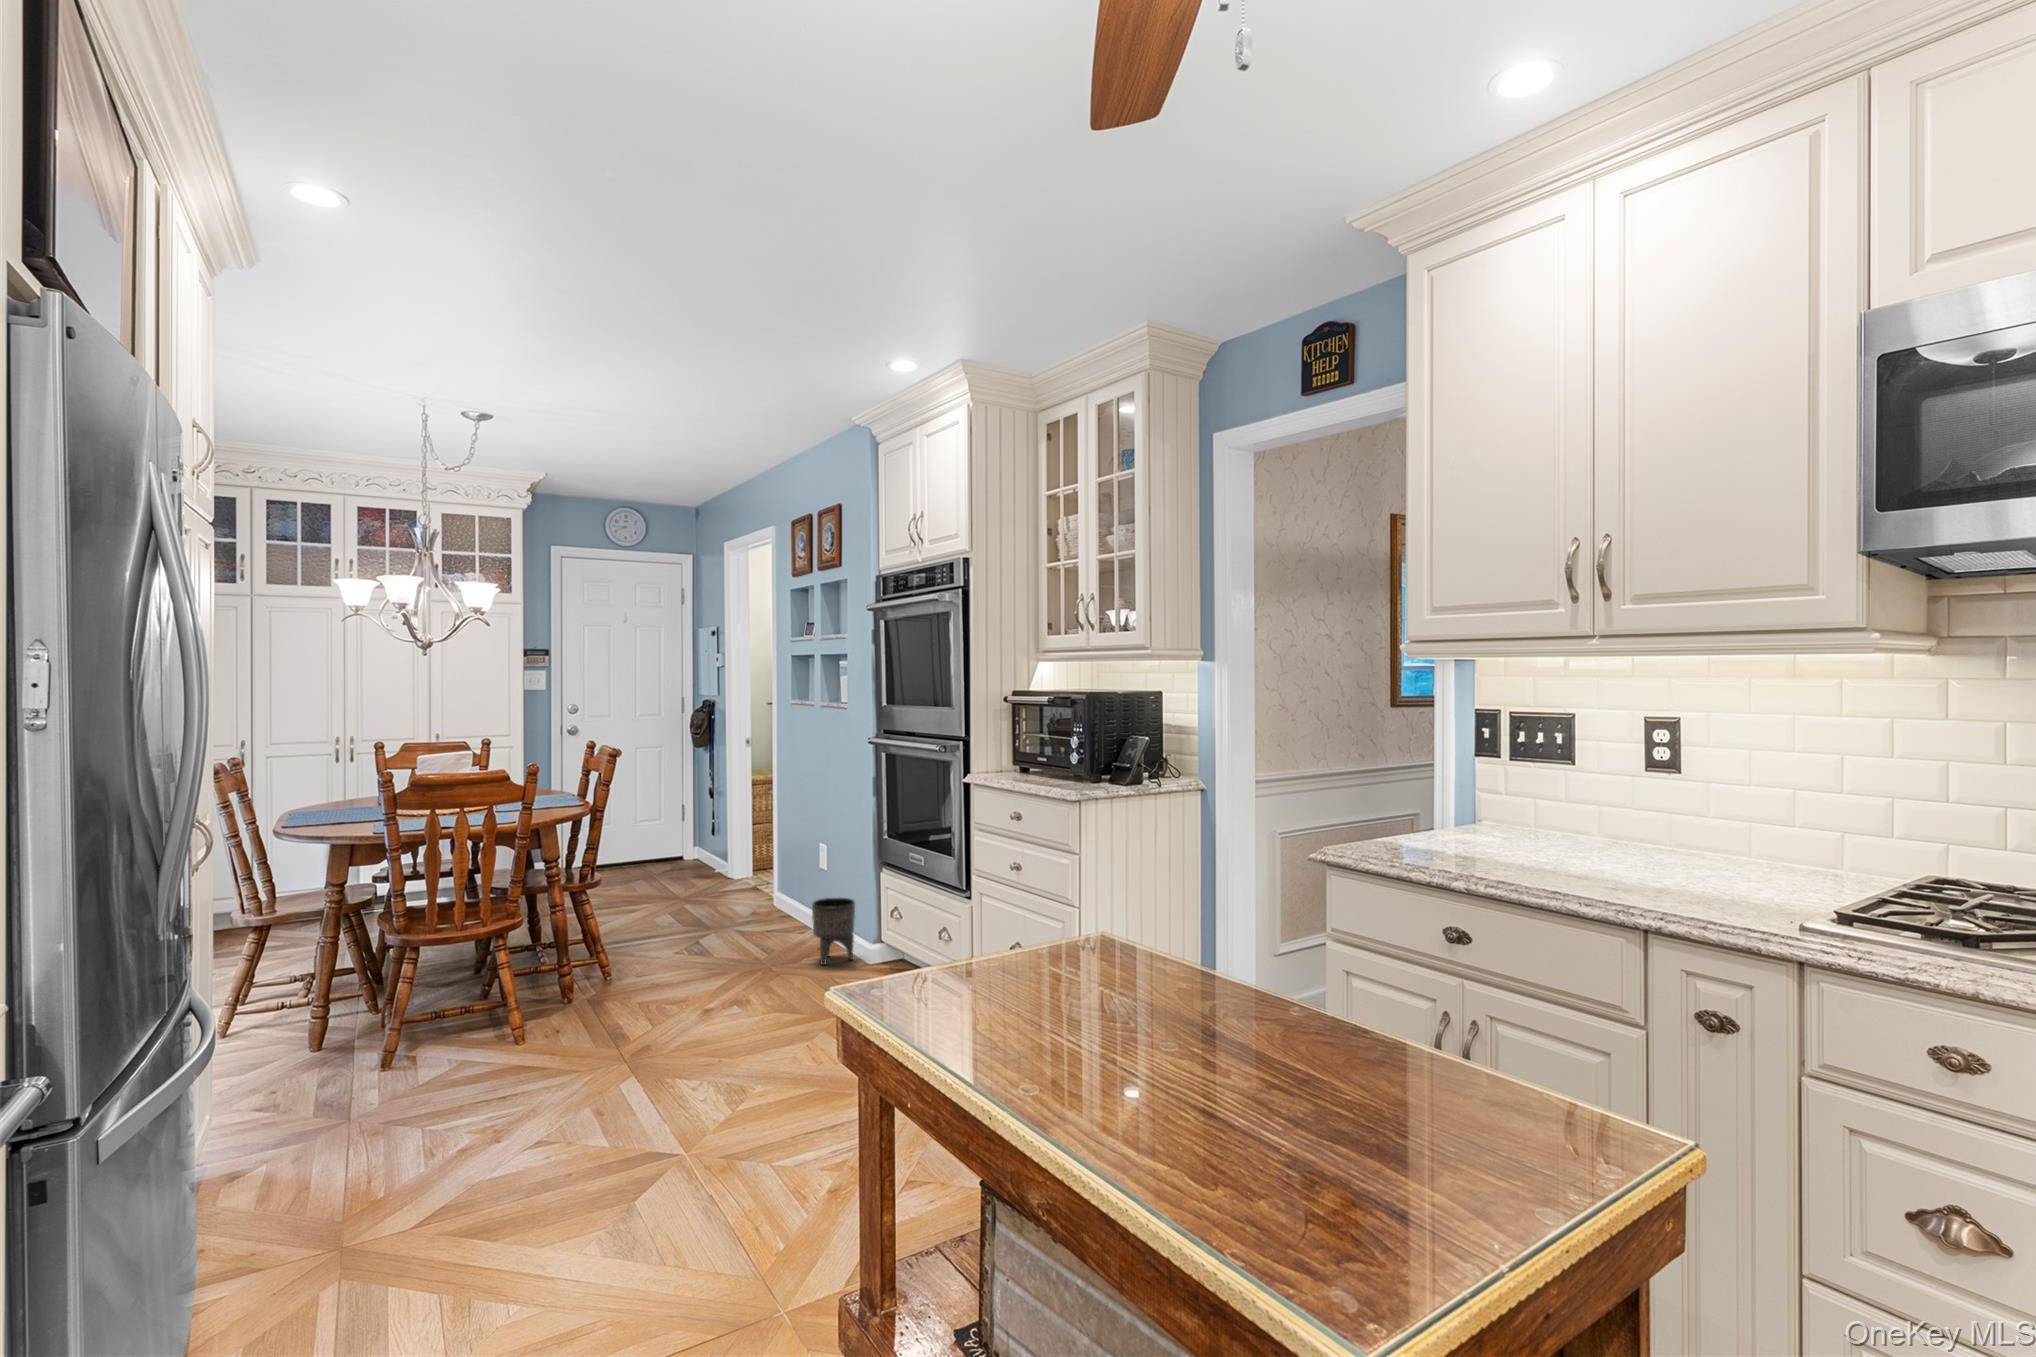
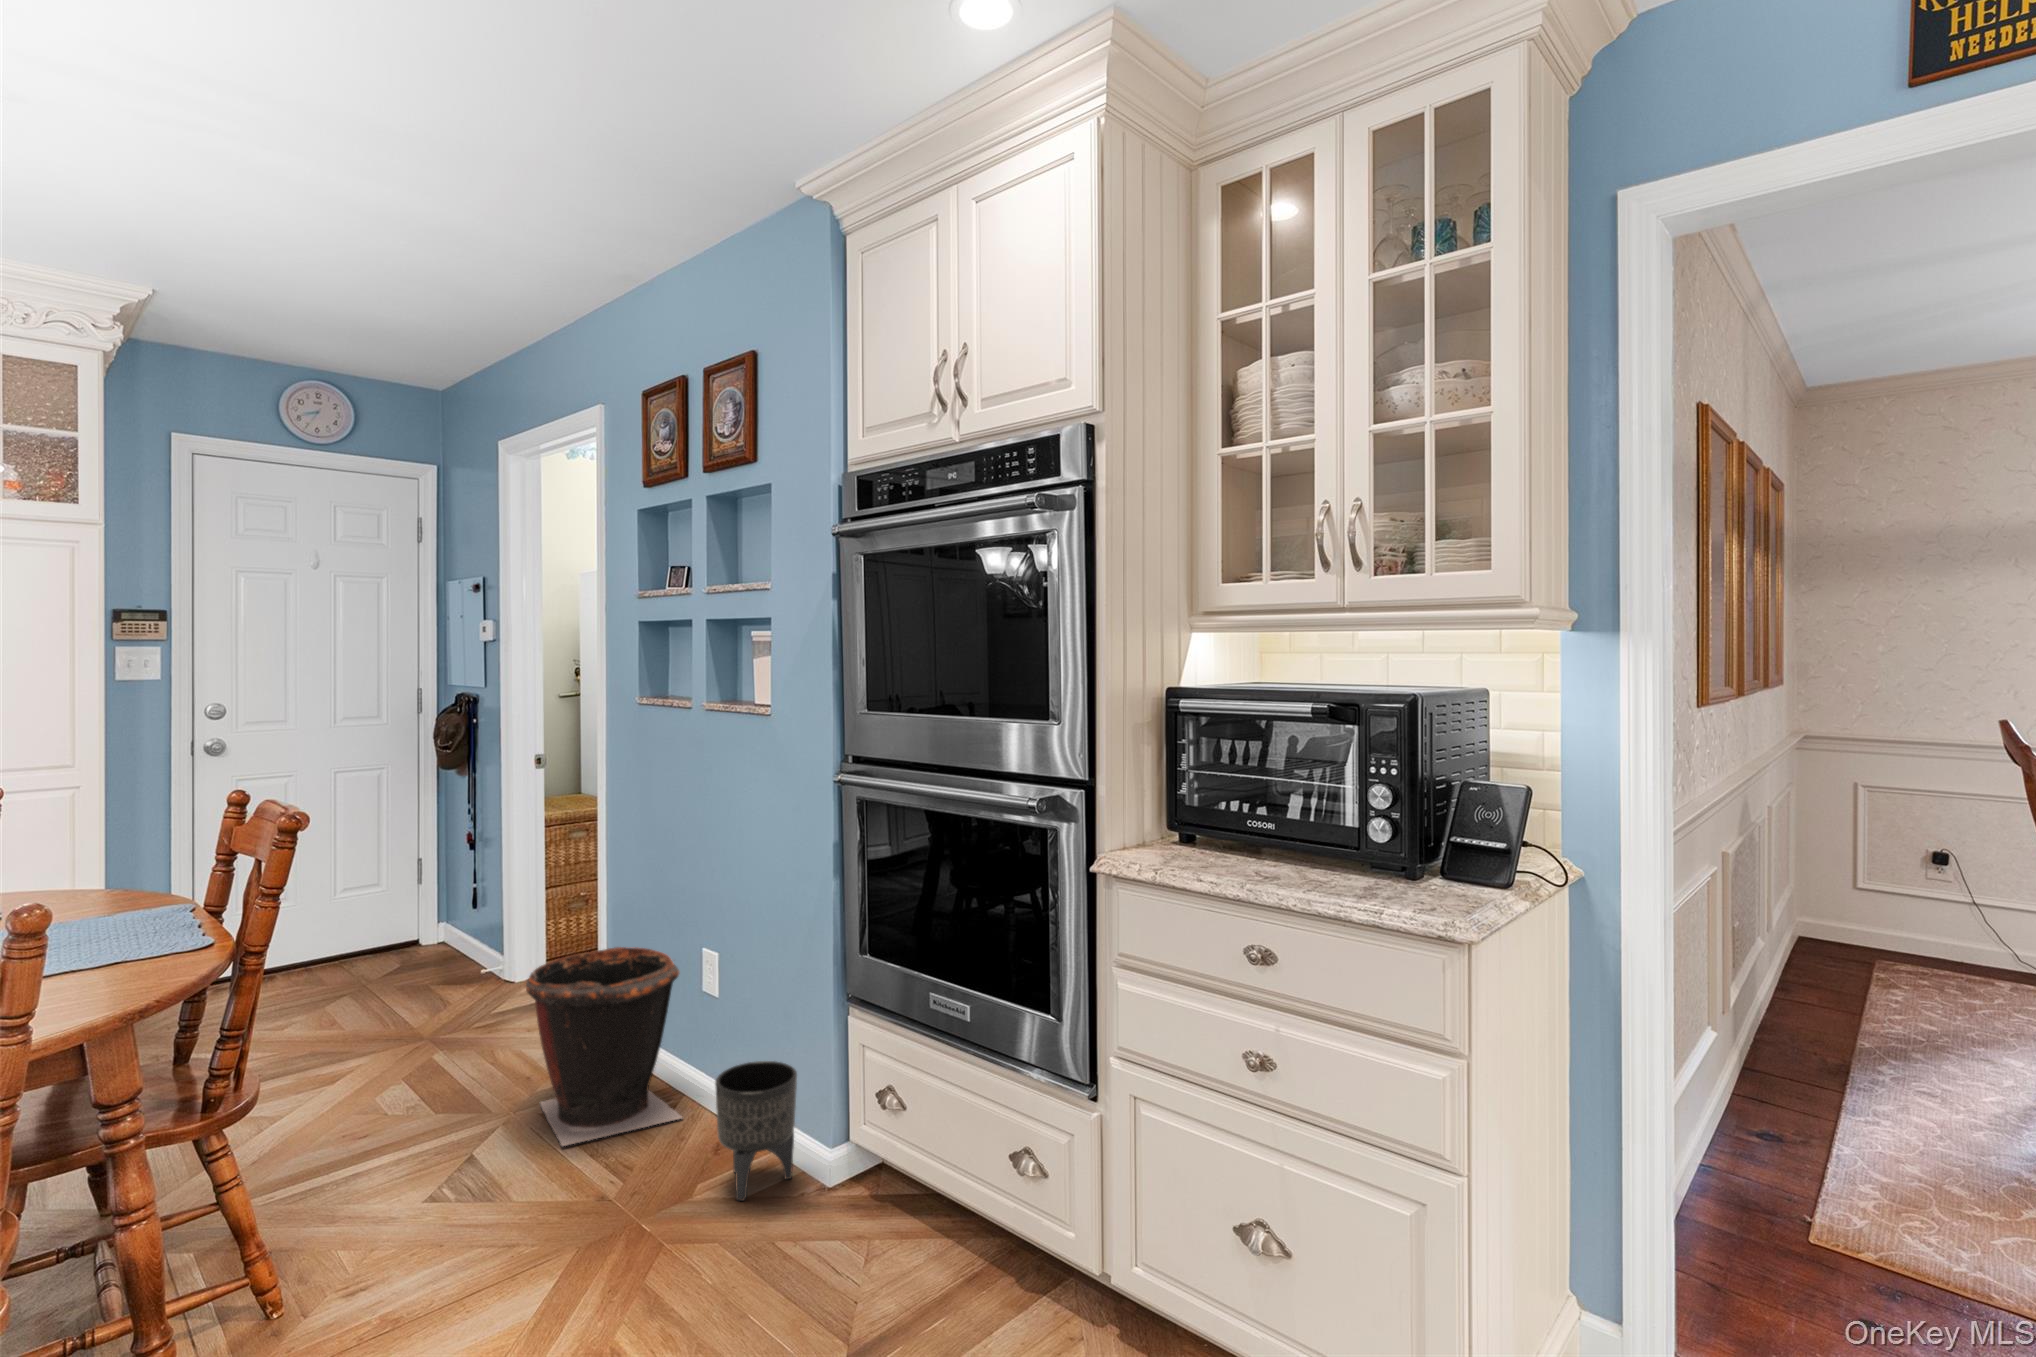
waste bin: none [725,844,807,941] -> present [526,947,682,1146]

